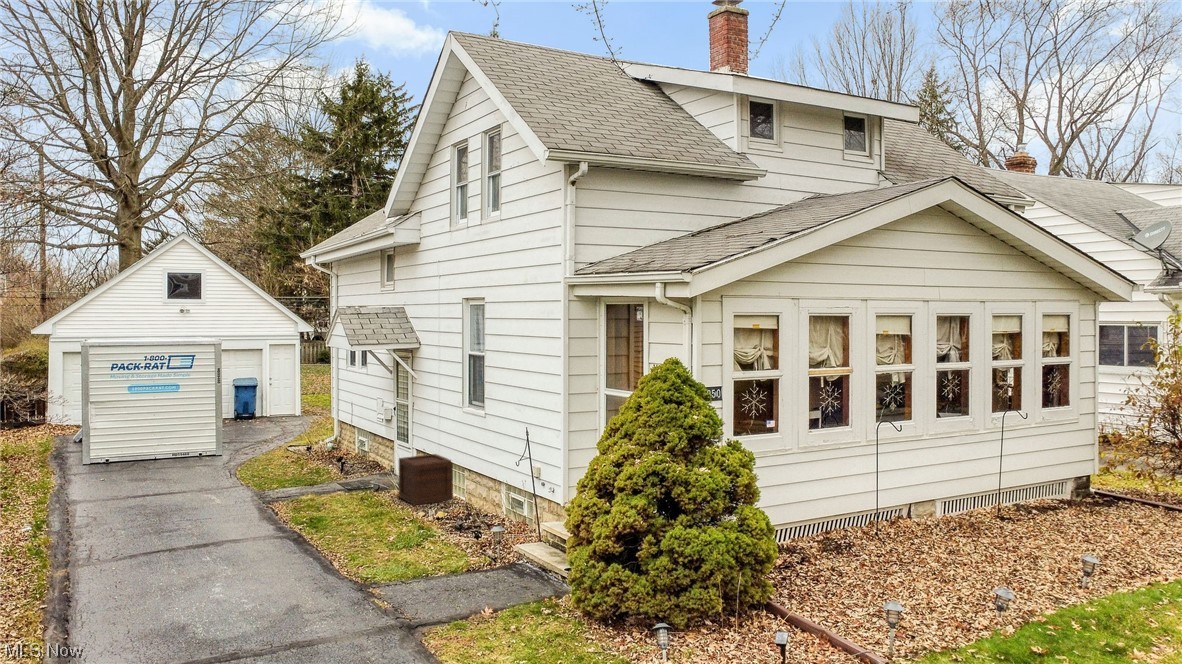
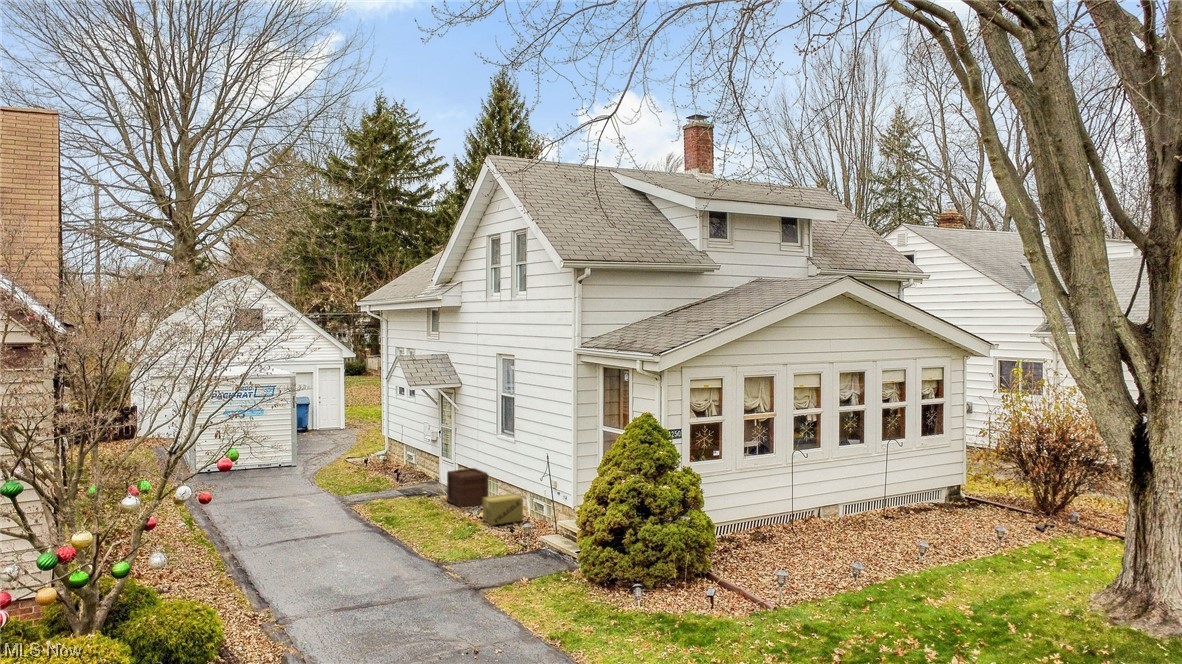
cardboard box: none [441,486,495,529] -> present [483,493,523,525]

